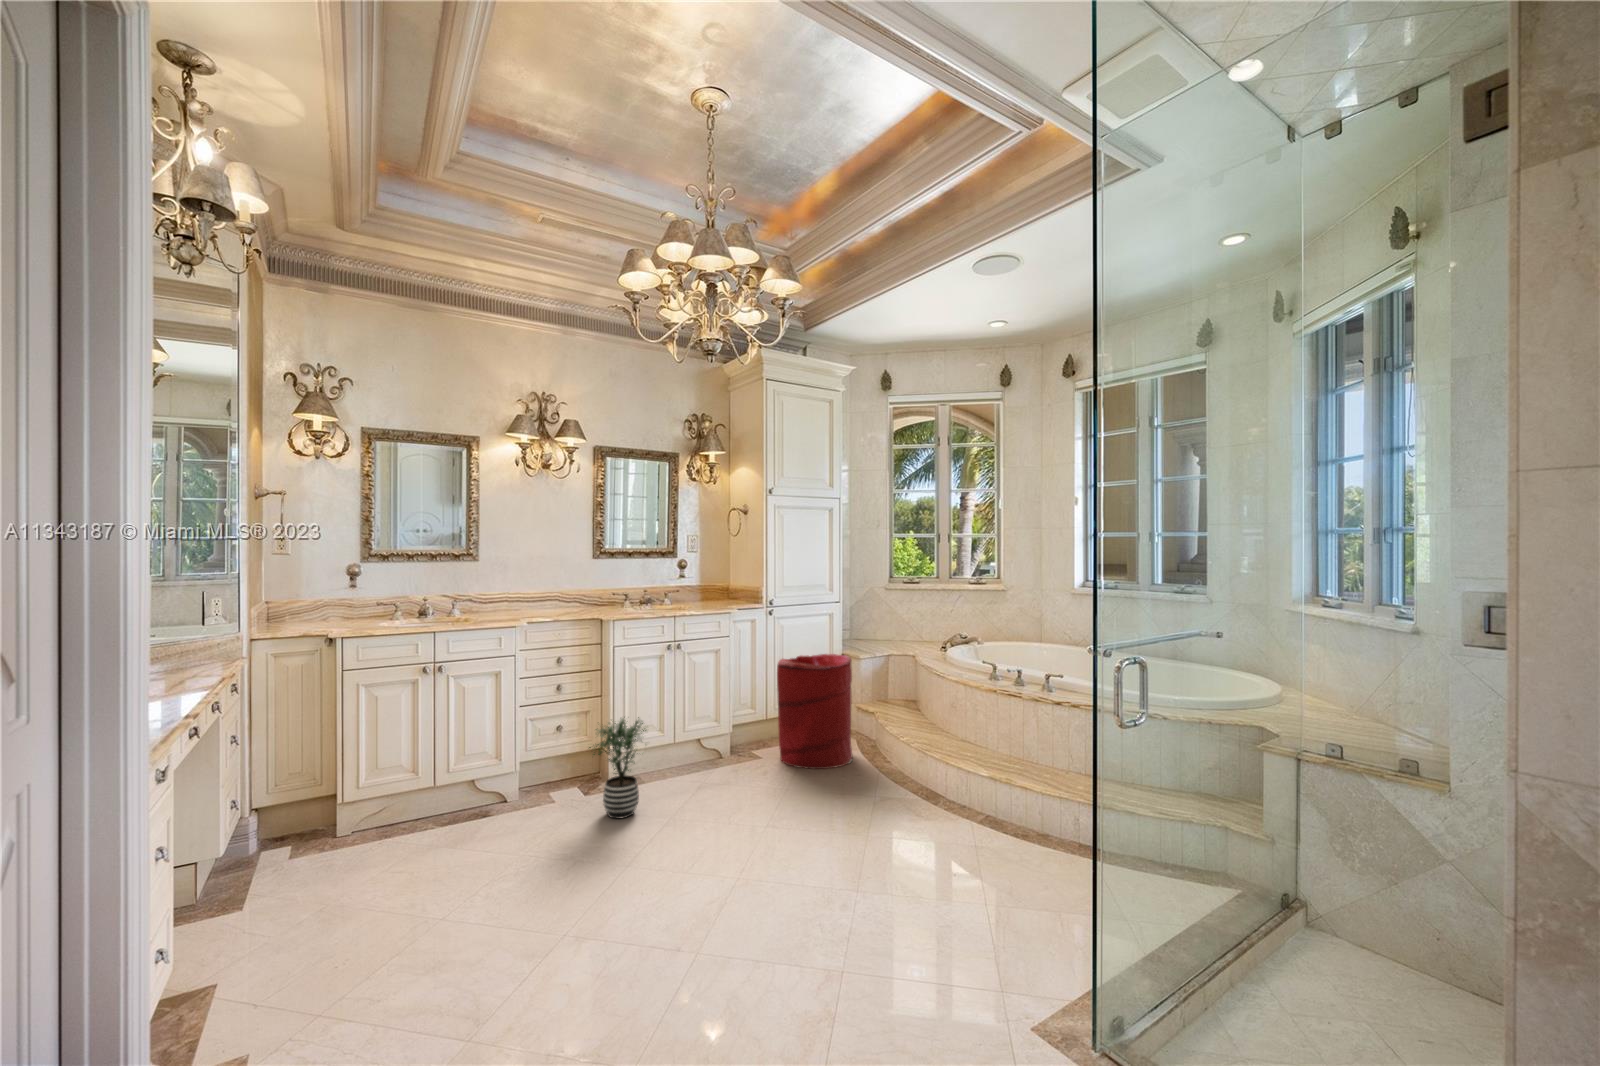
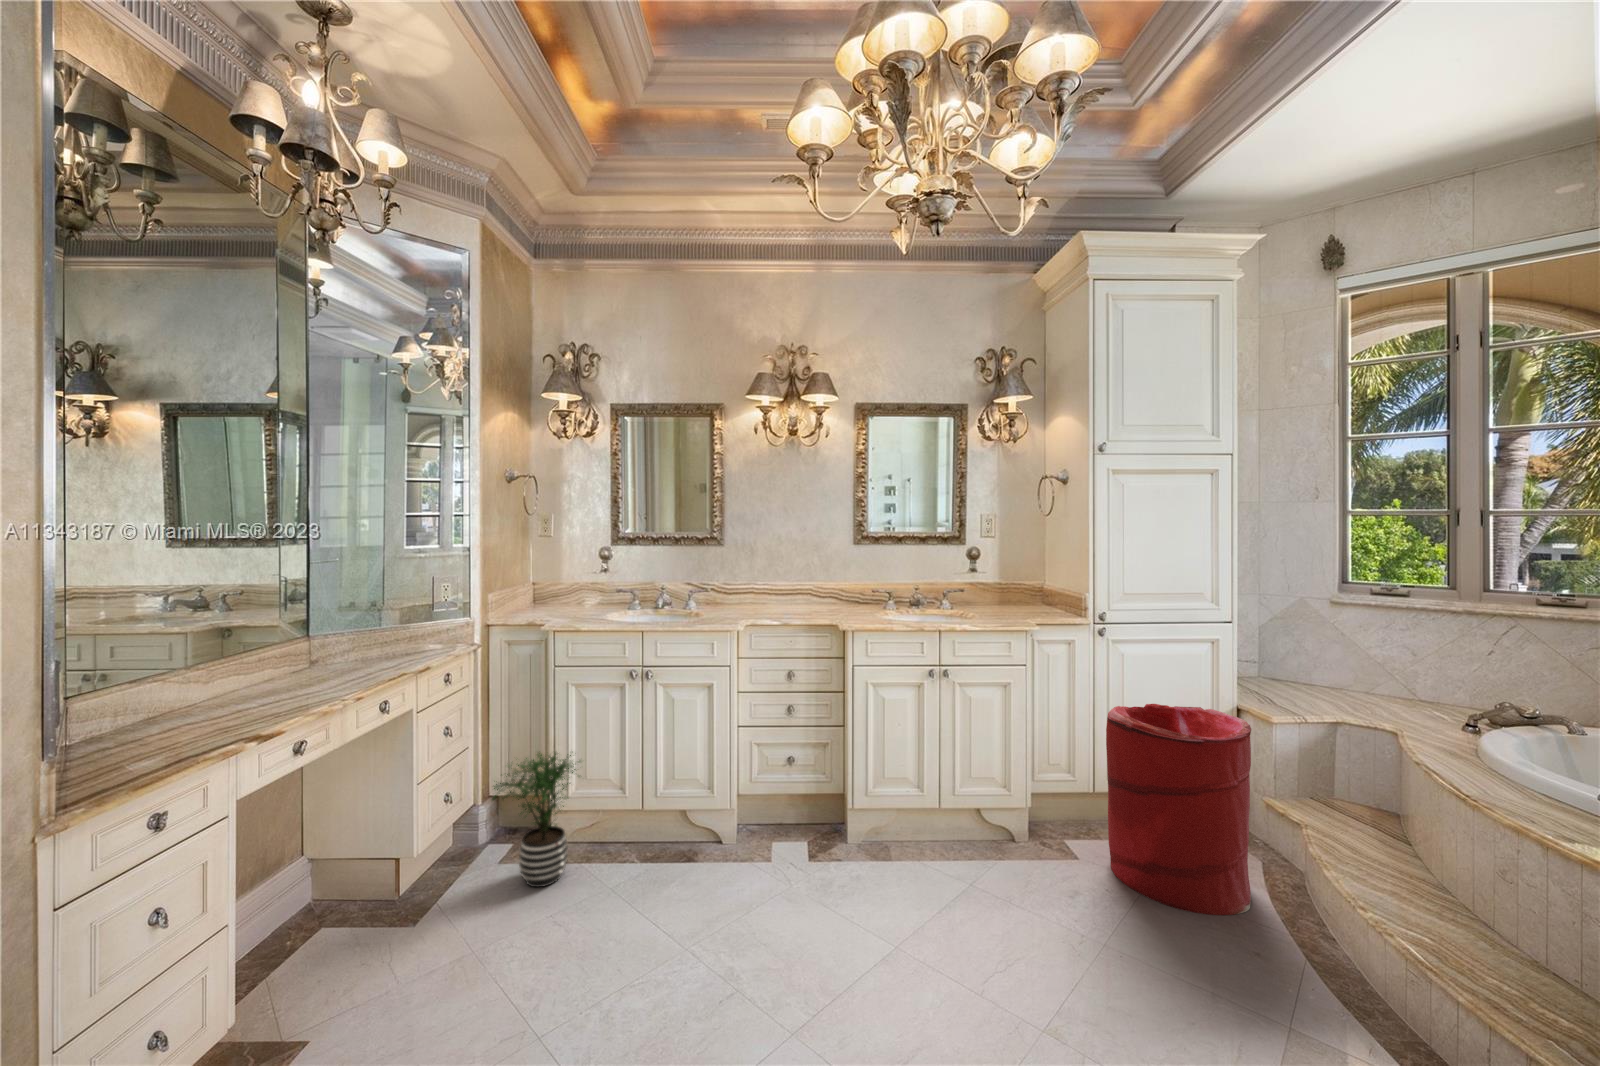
potted plant: present [589,717,646,819] -> present [492,753,580,887]

